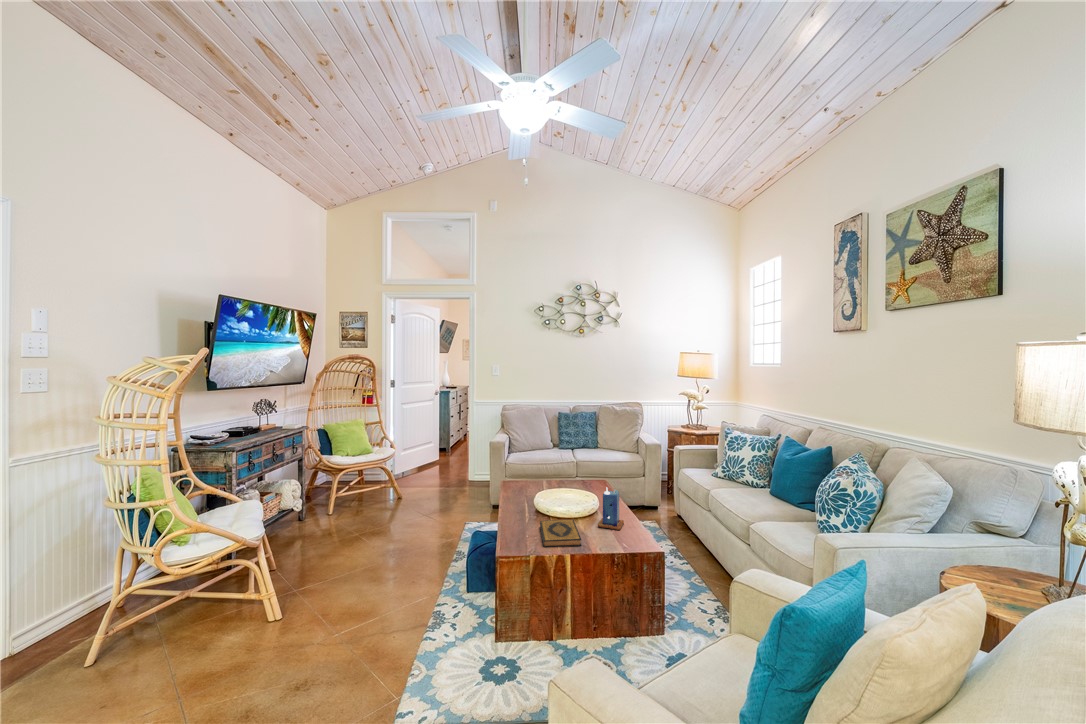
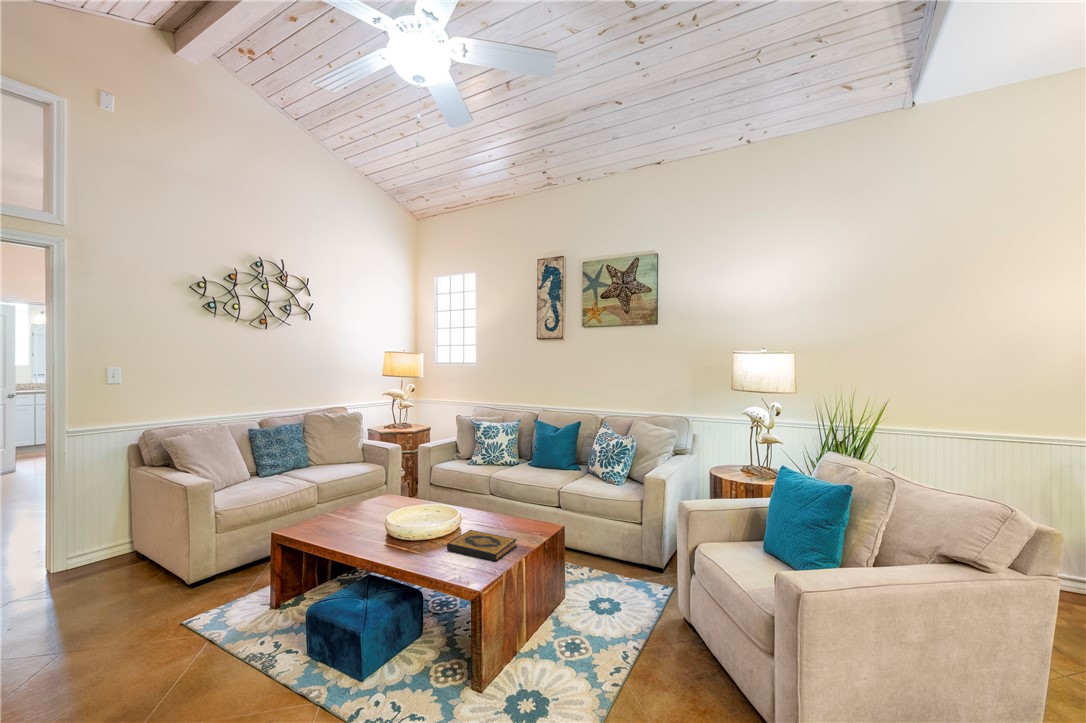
candle: present [598,488,624,530] -> none [480,486,509,529]

